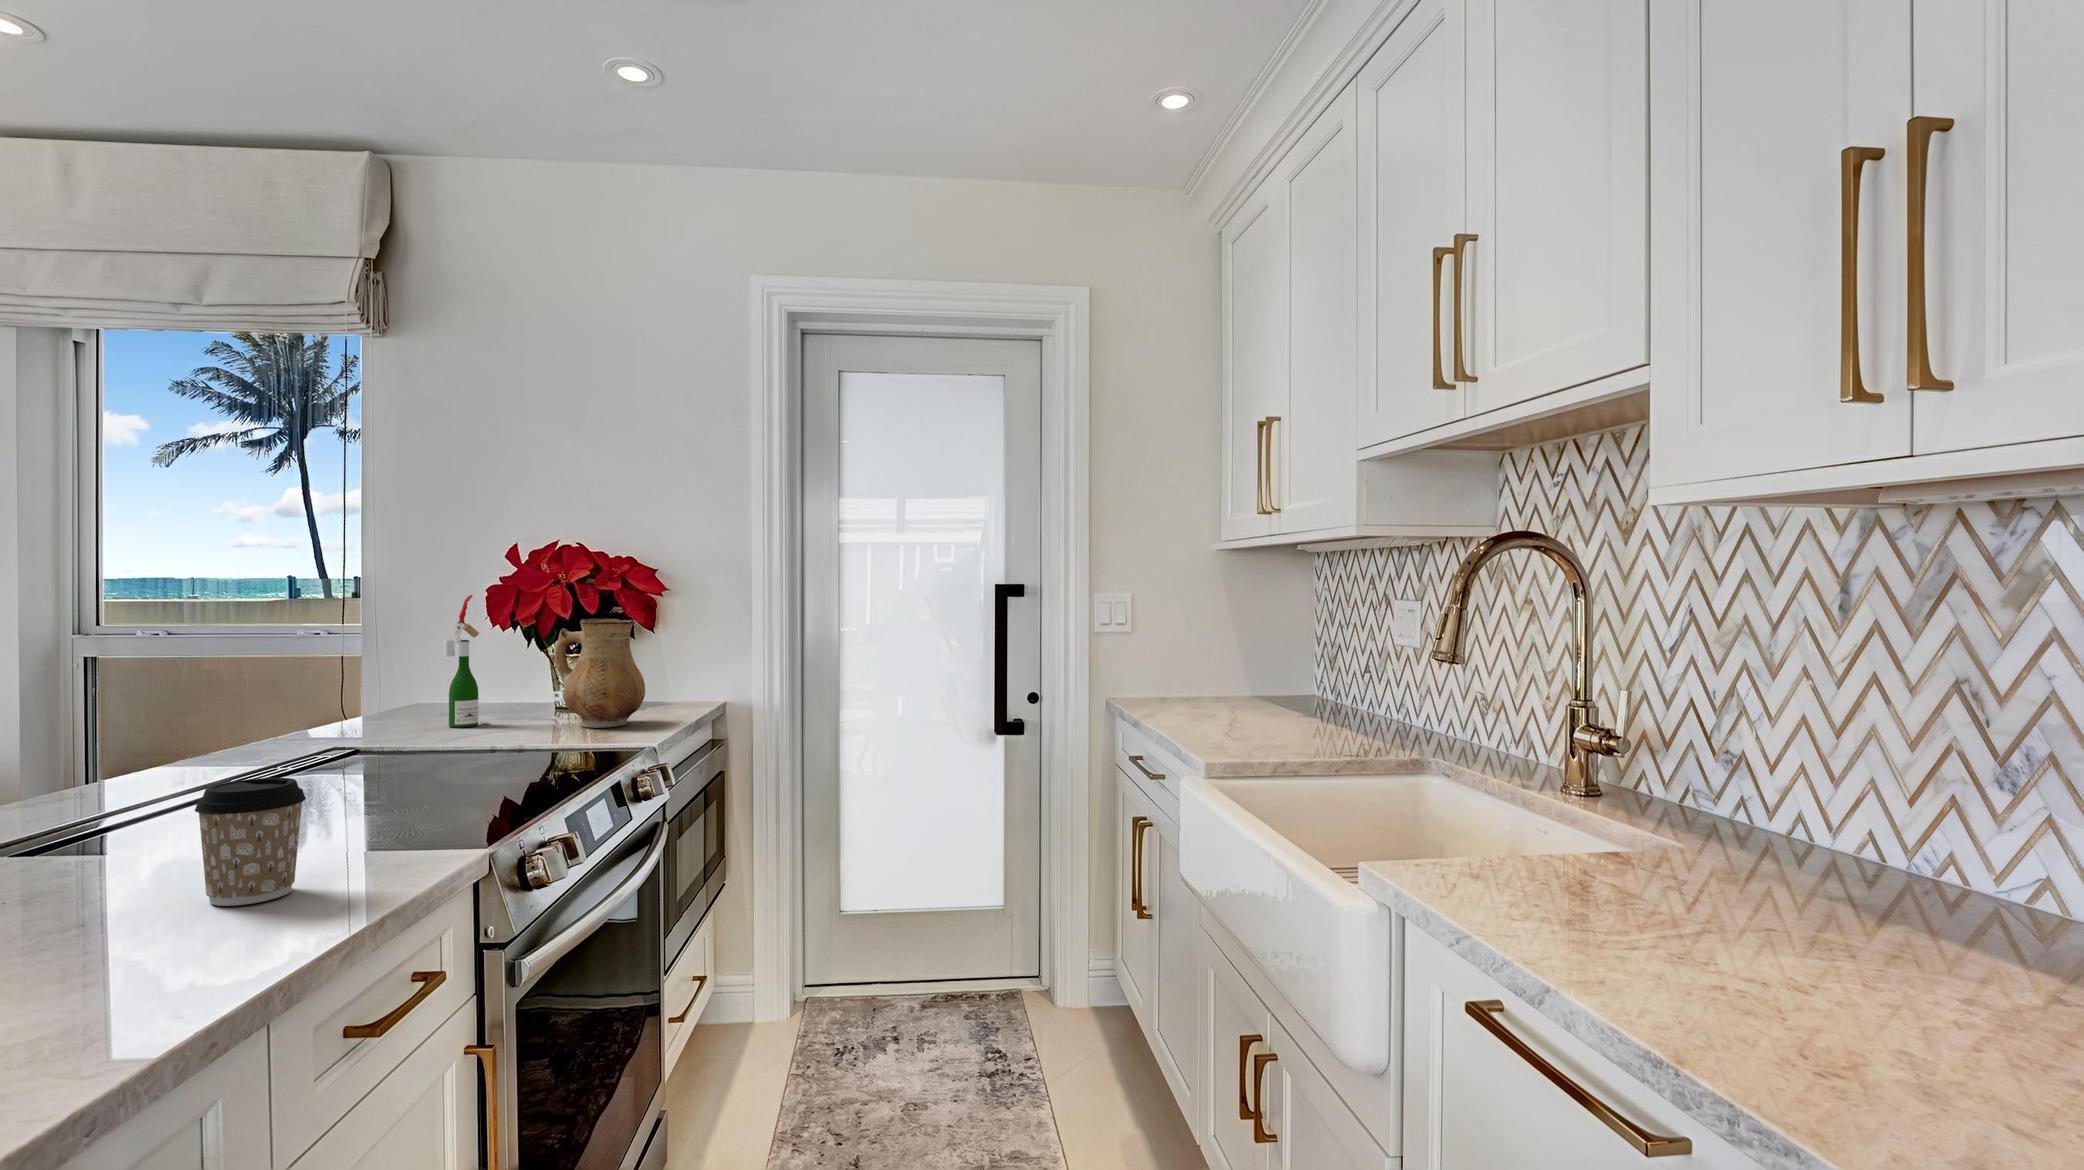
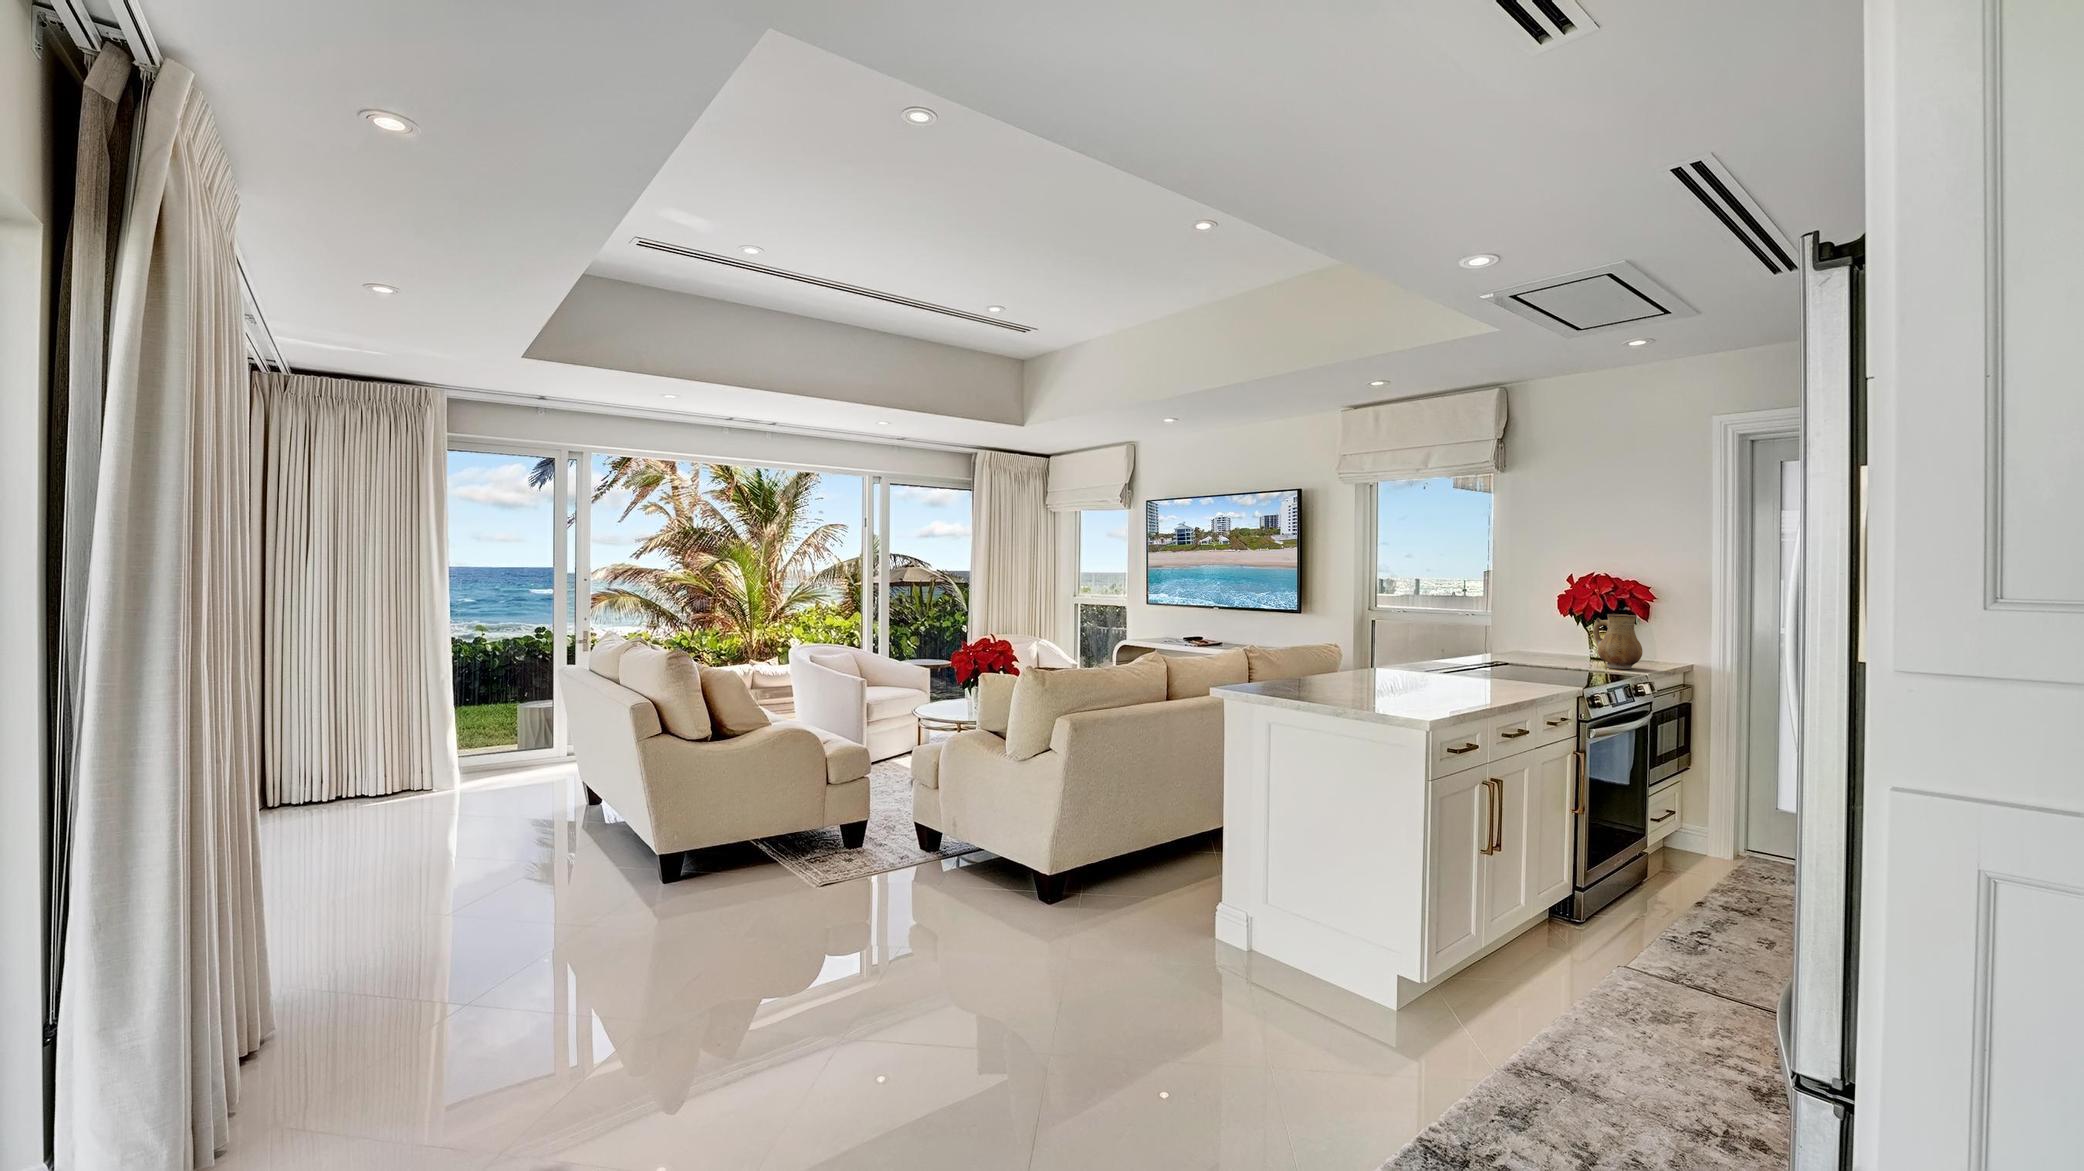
wine bottle: present [444,595,489,727] -> none [1539,600,1559,662]
coffee cup: present [195,778,306,906] -> none [1502,659,1531,693]

